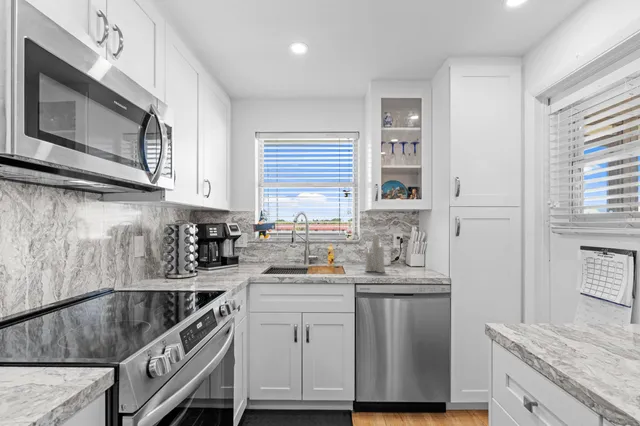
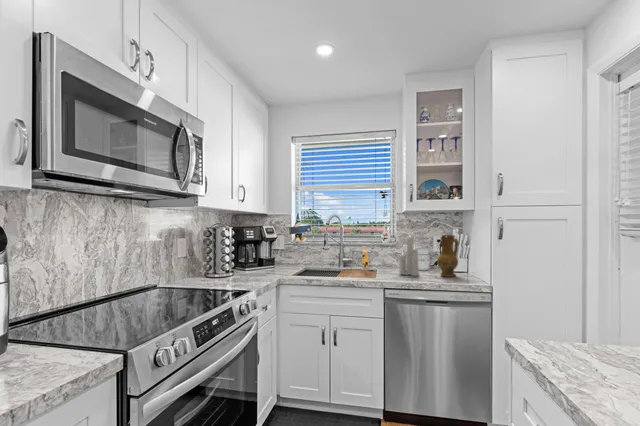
ceramic jug: none [402,232,422,273] -> present [437,235,459,277]

